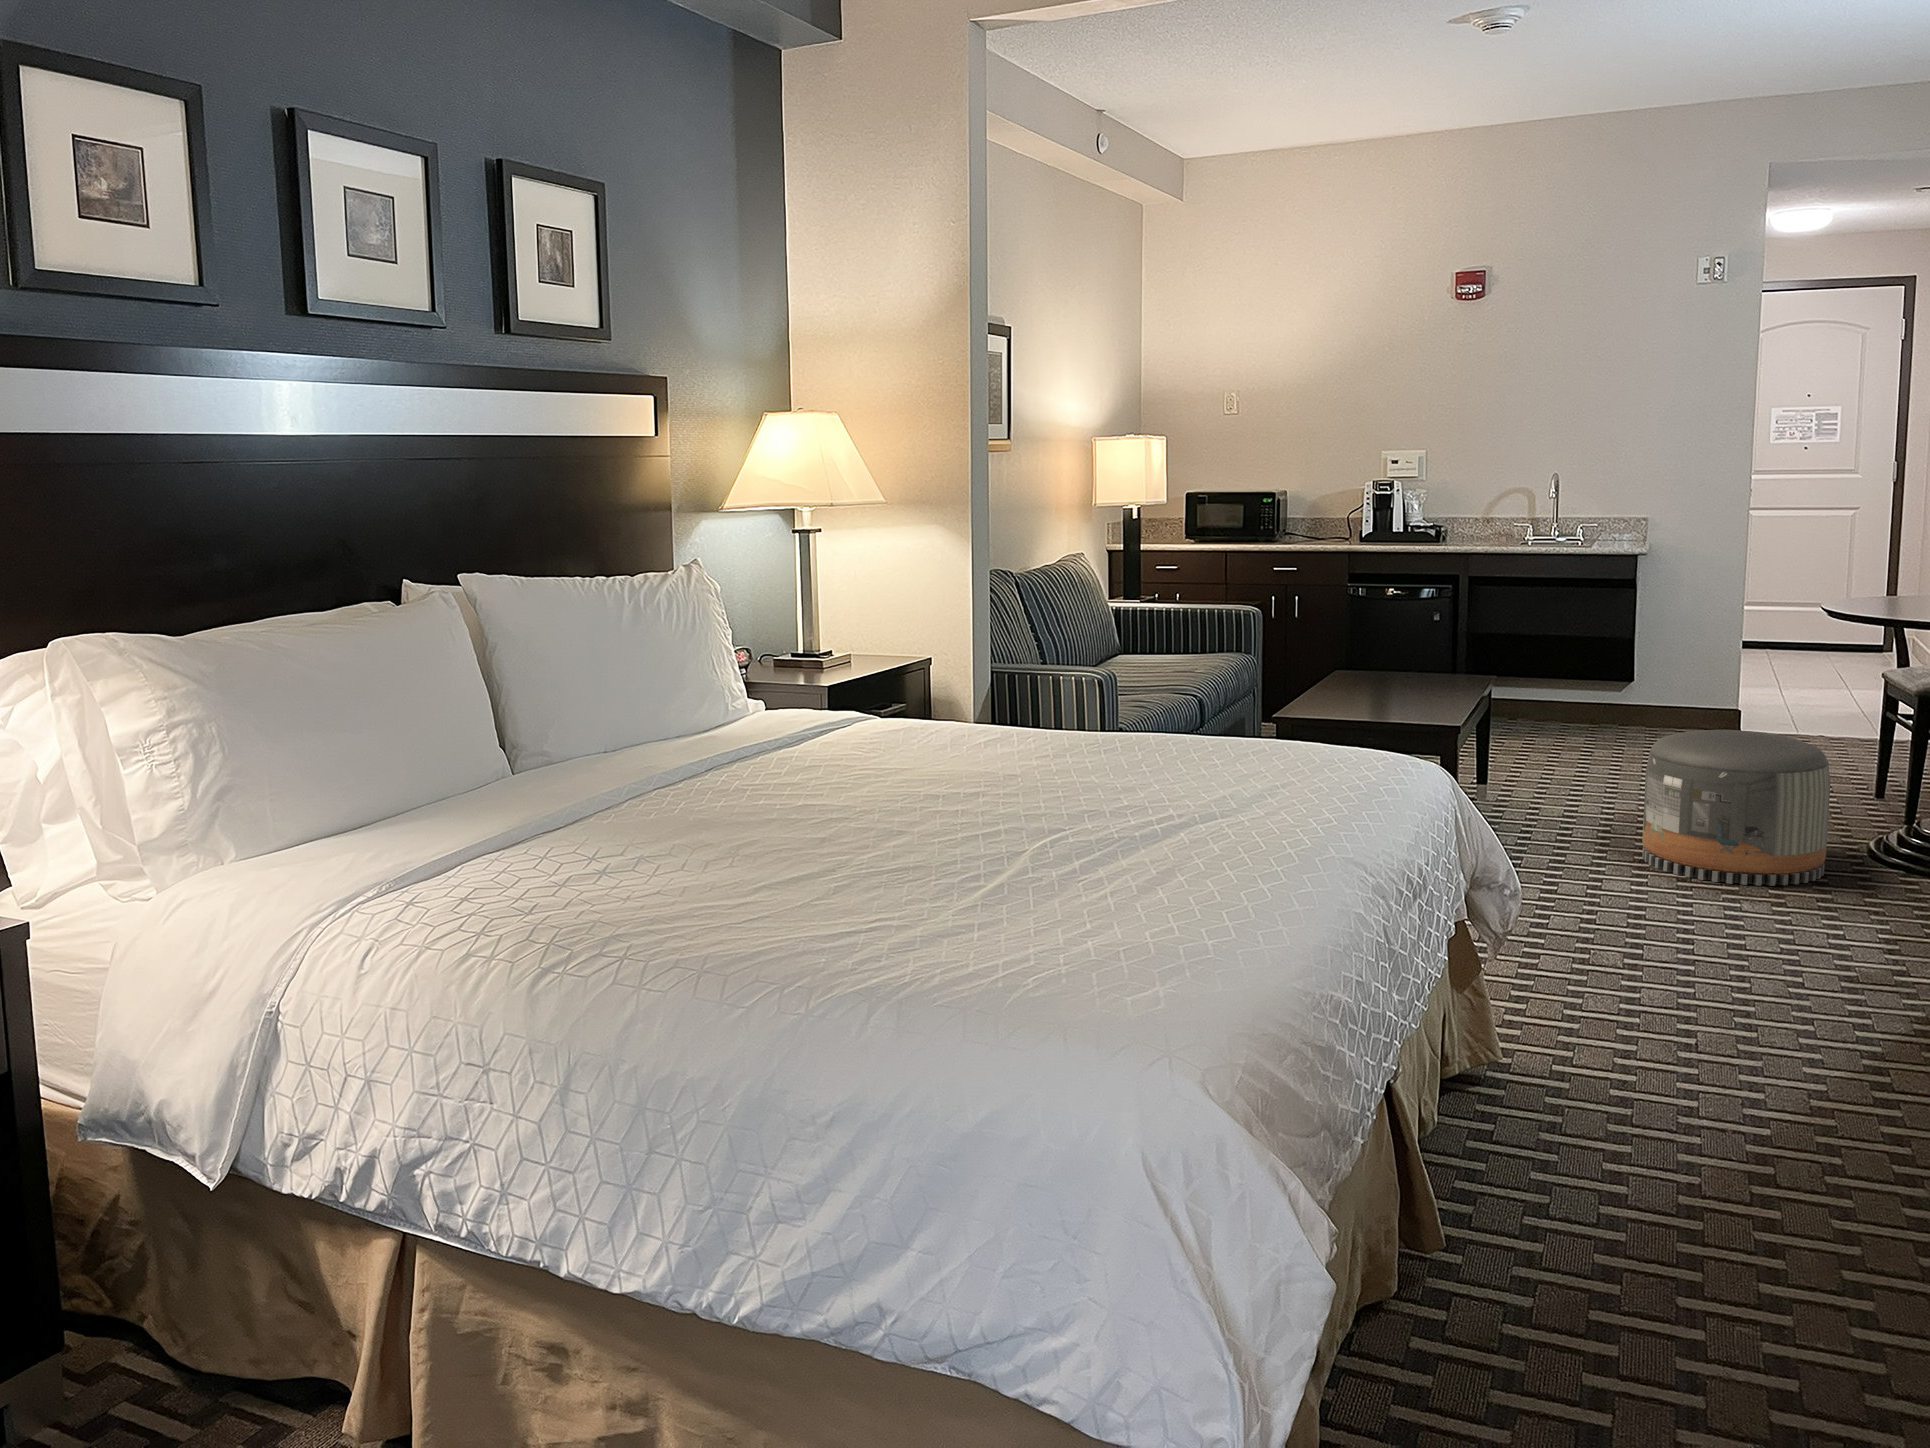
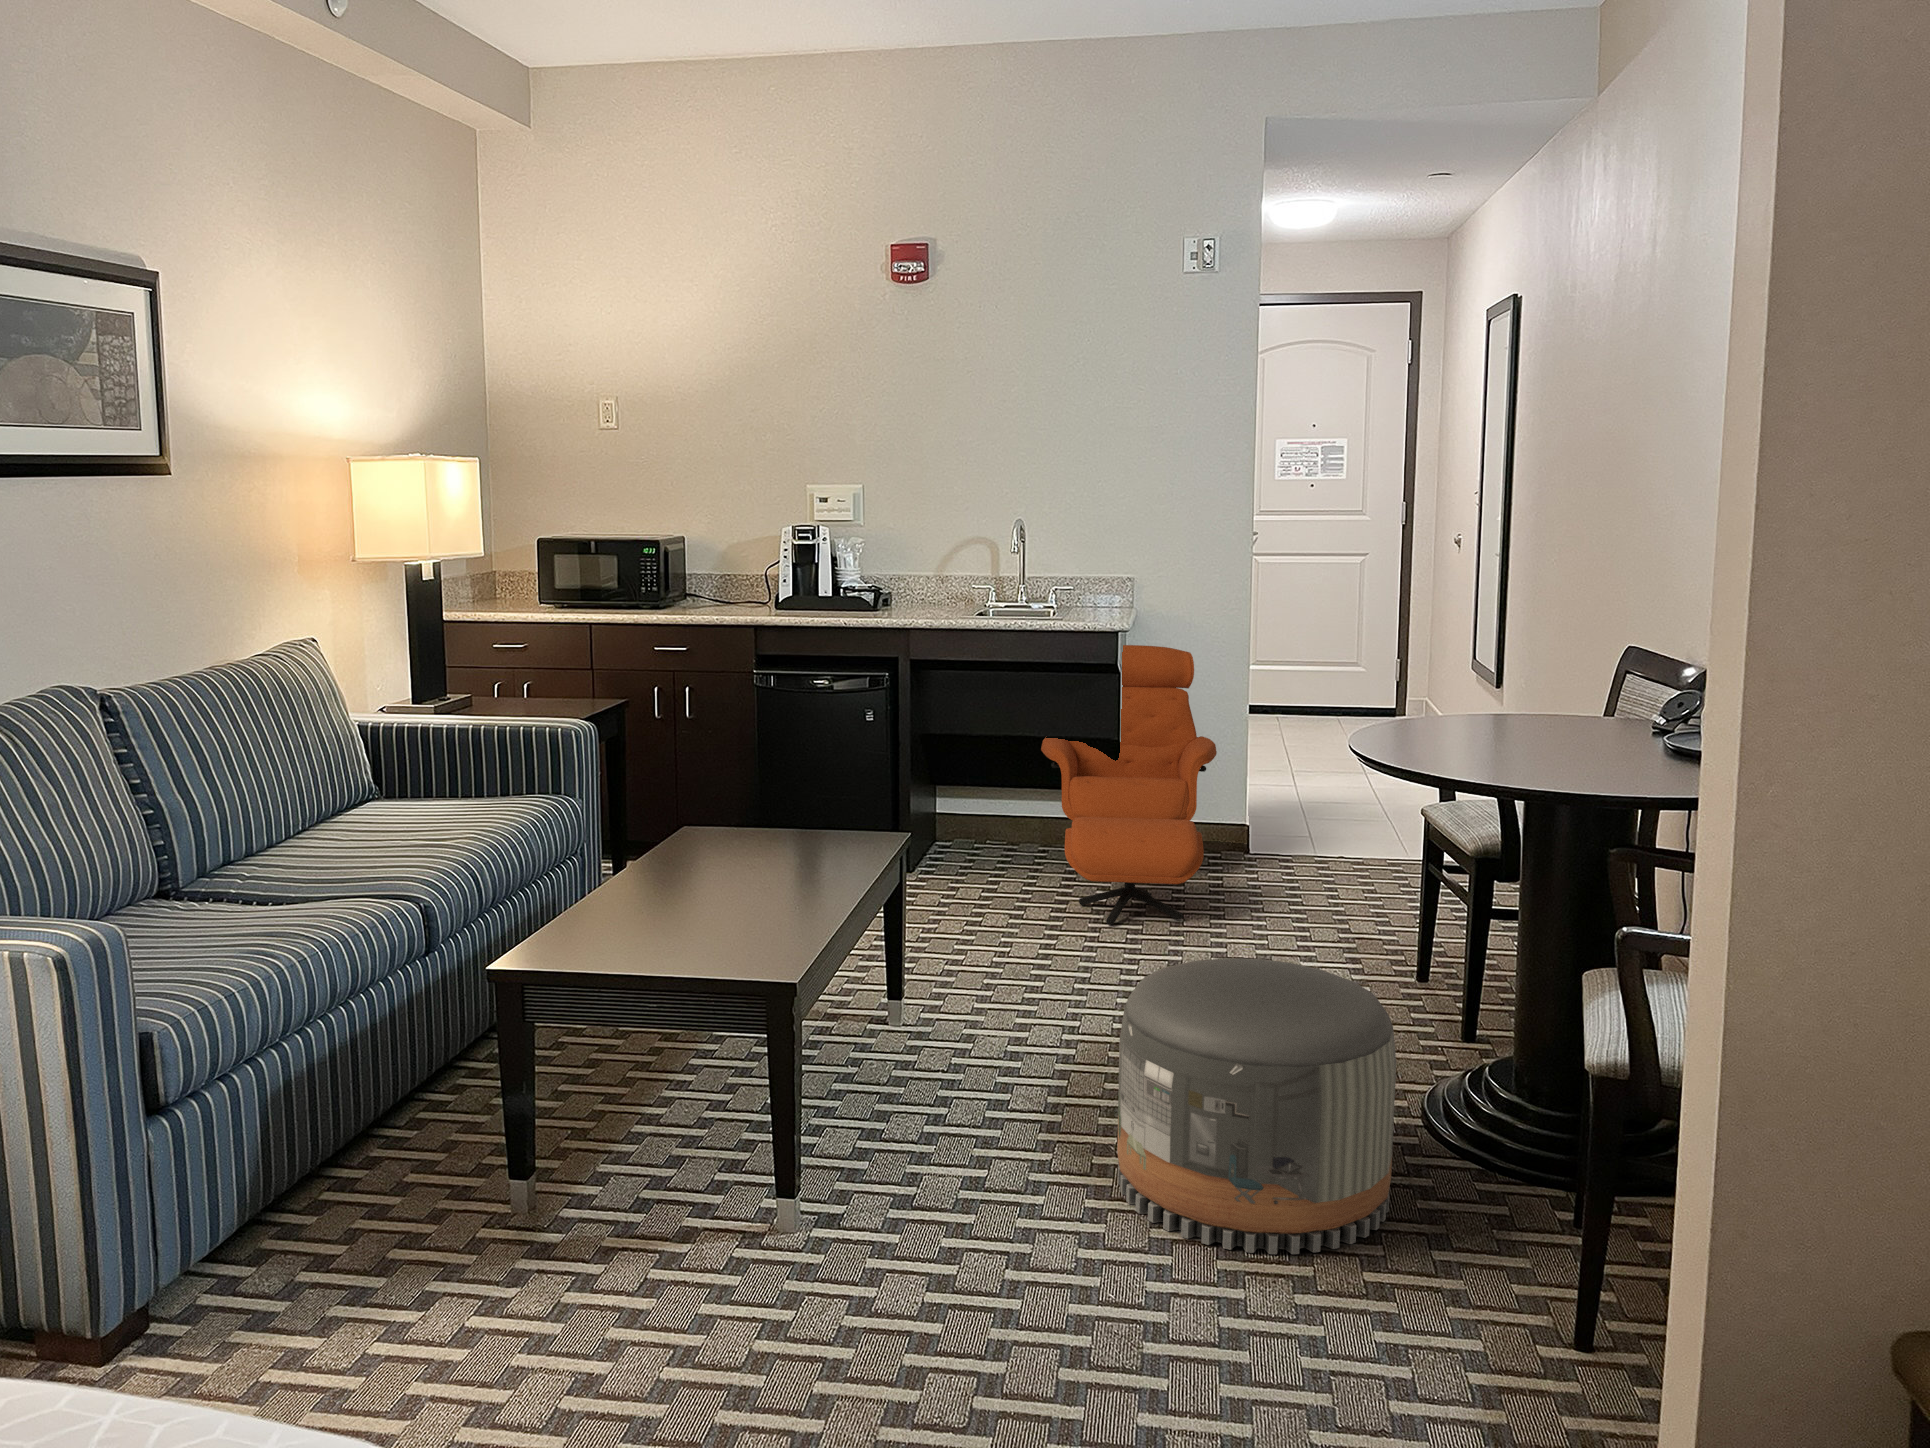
armchair: none [1567,568,1711,760] -> present [1041,645,1217,925]

